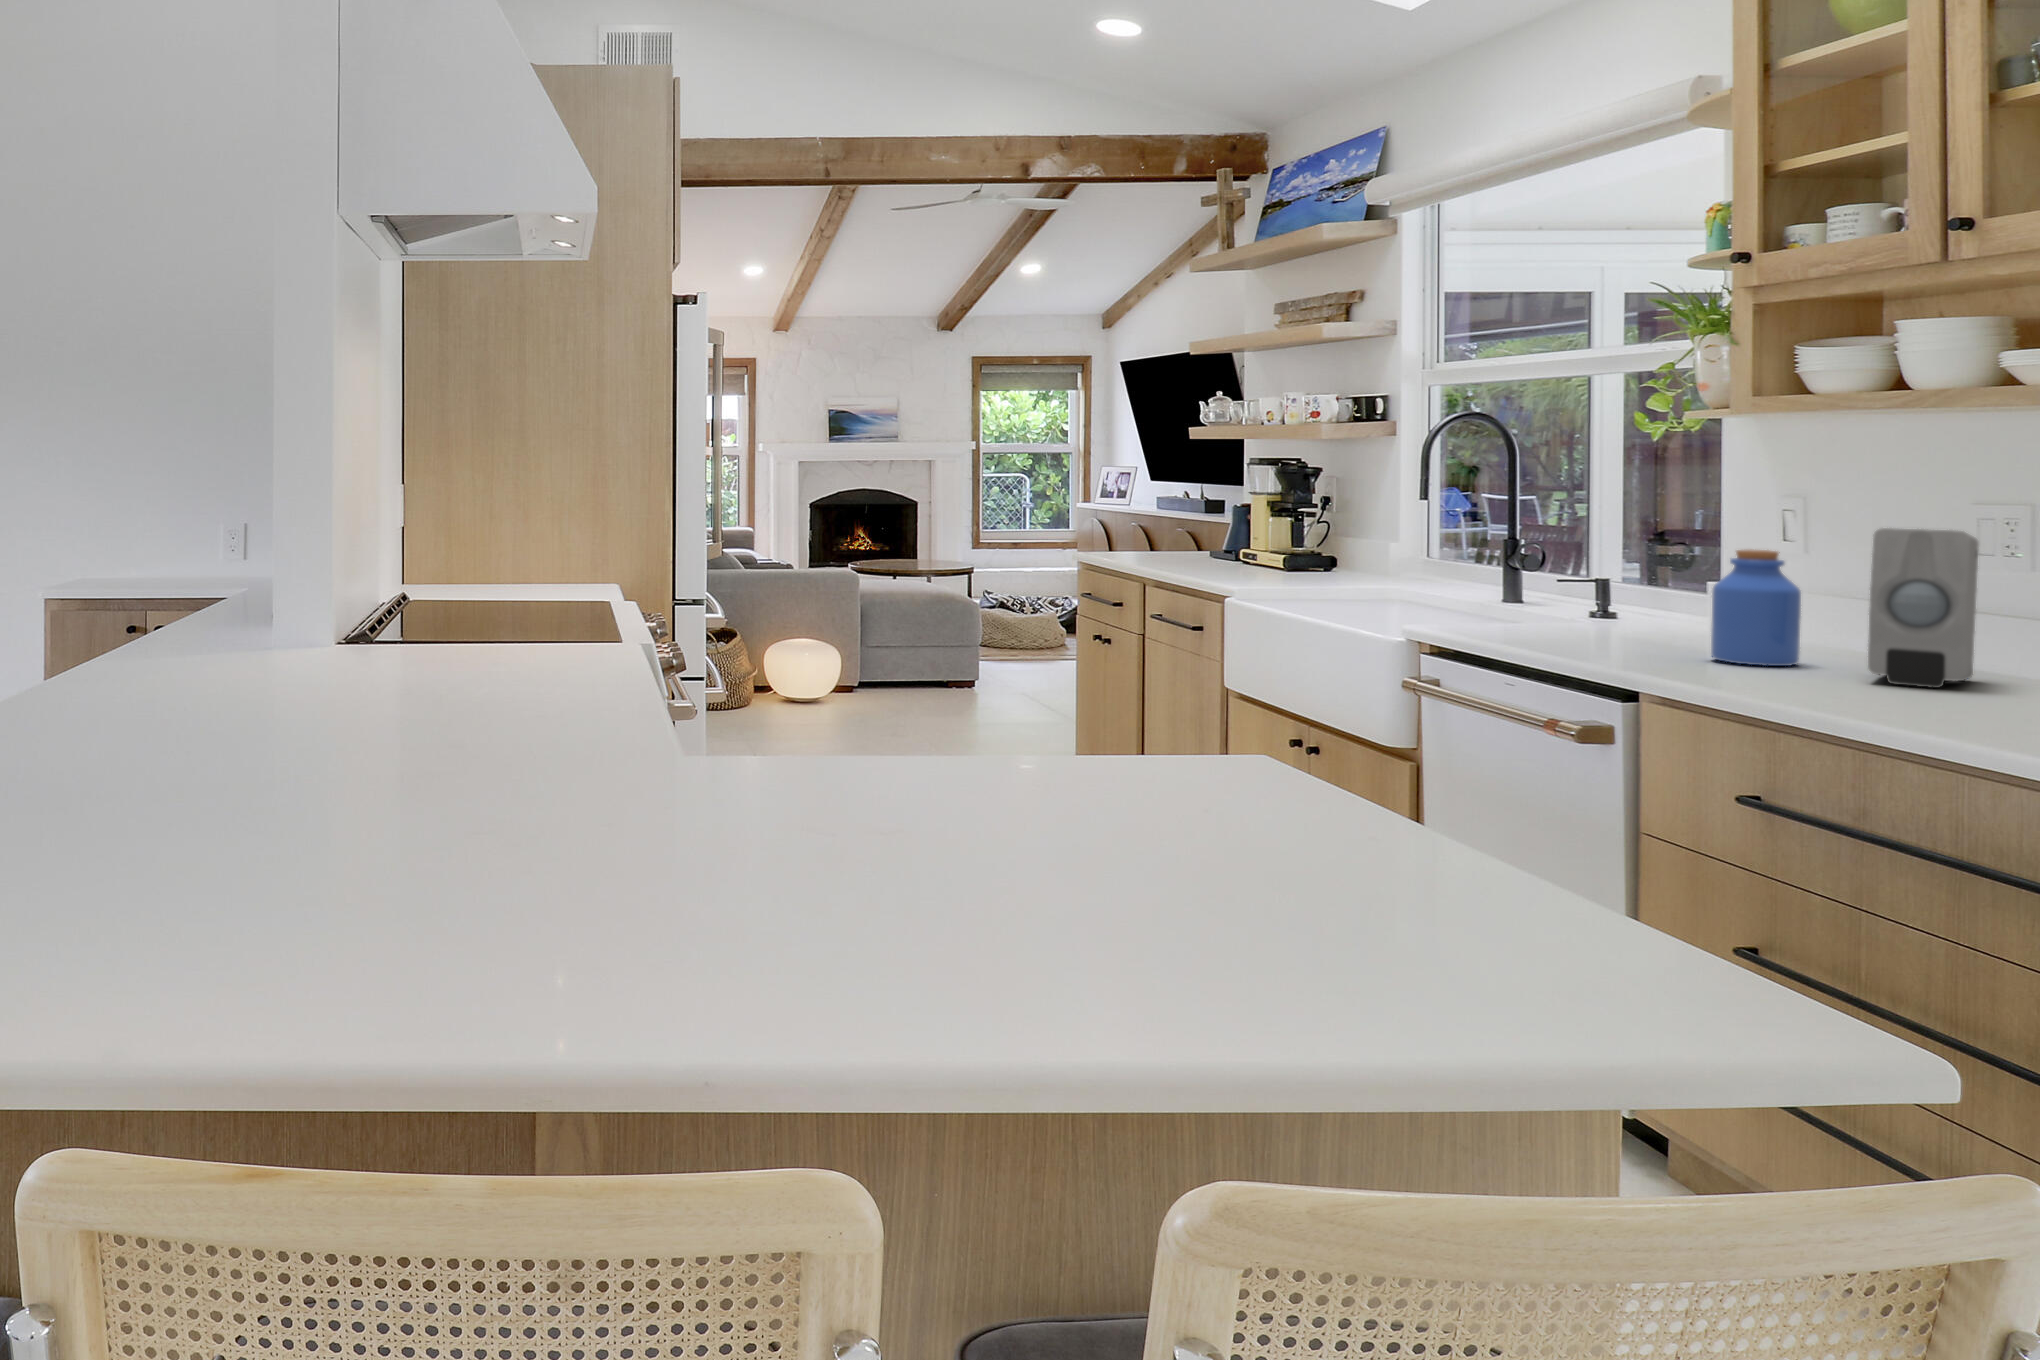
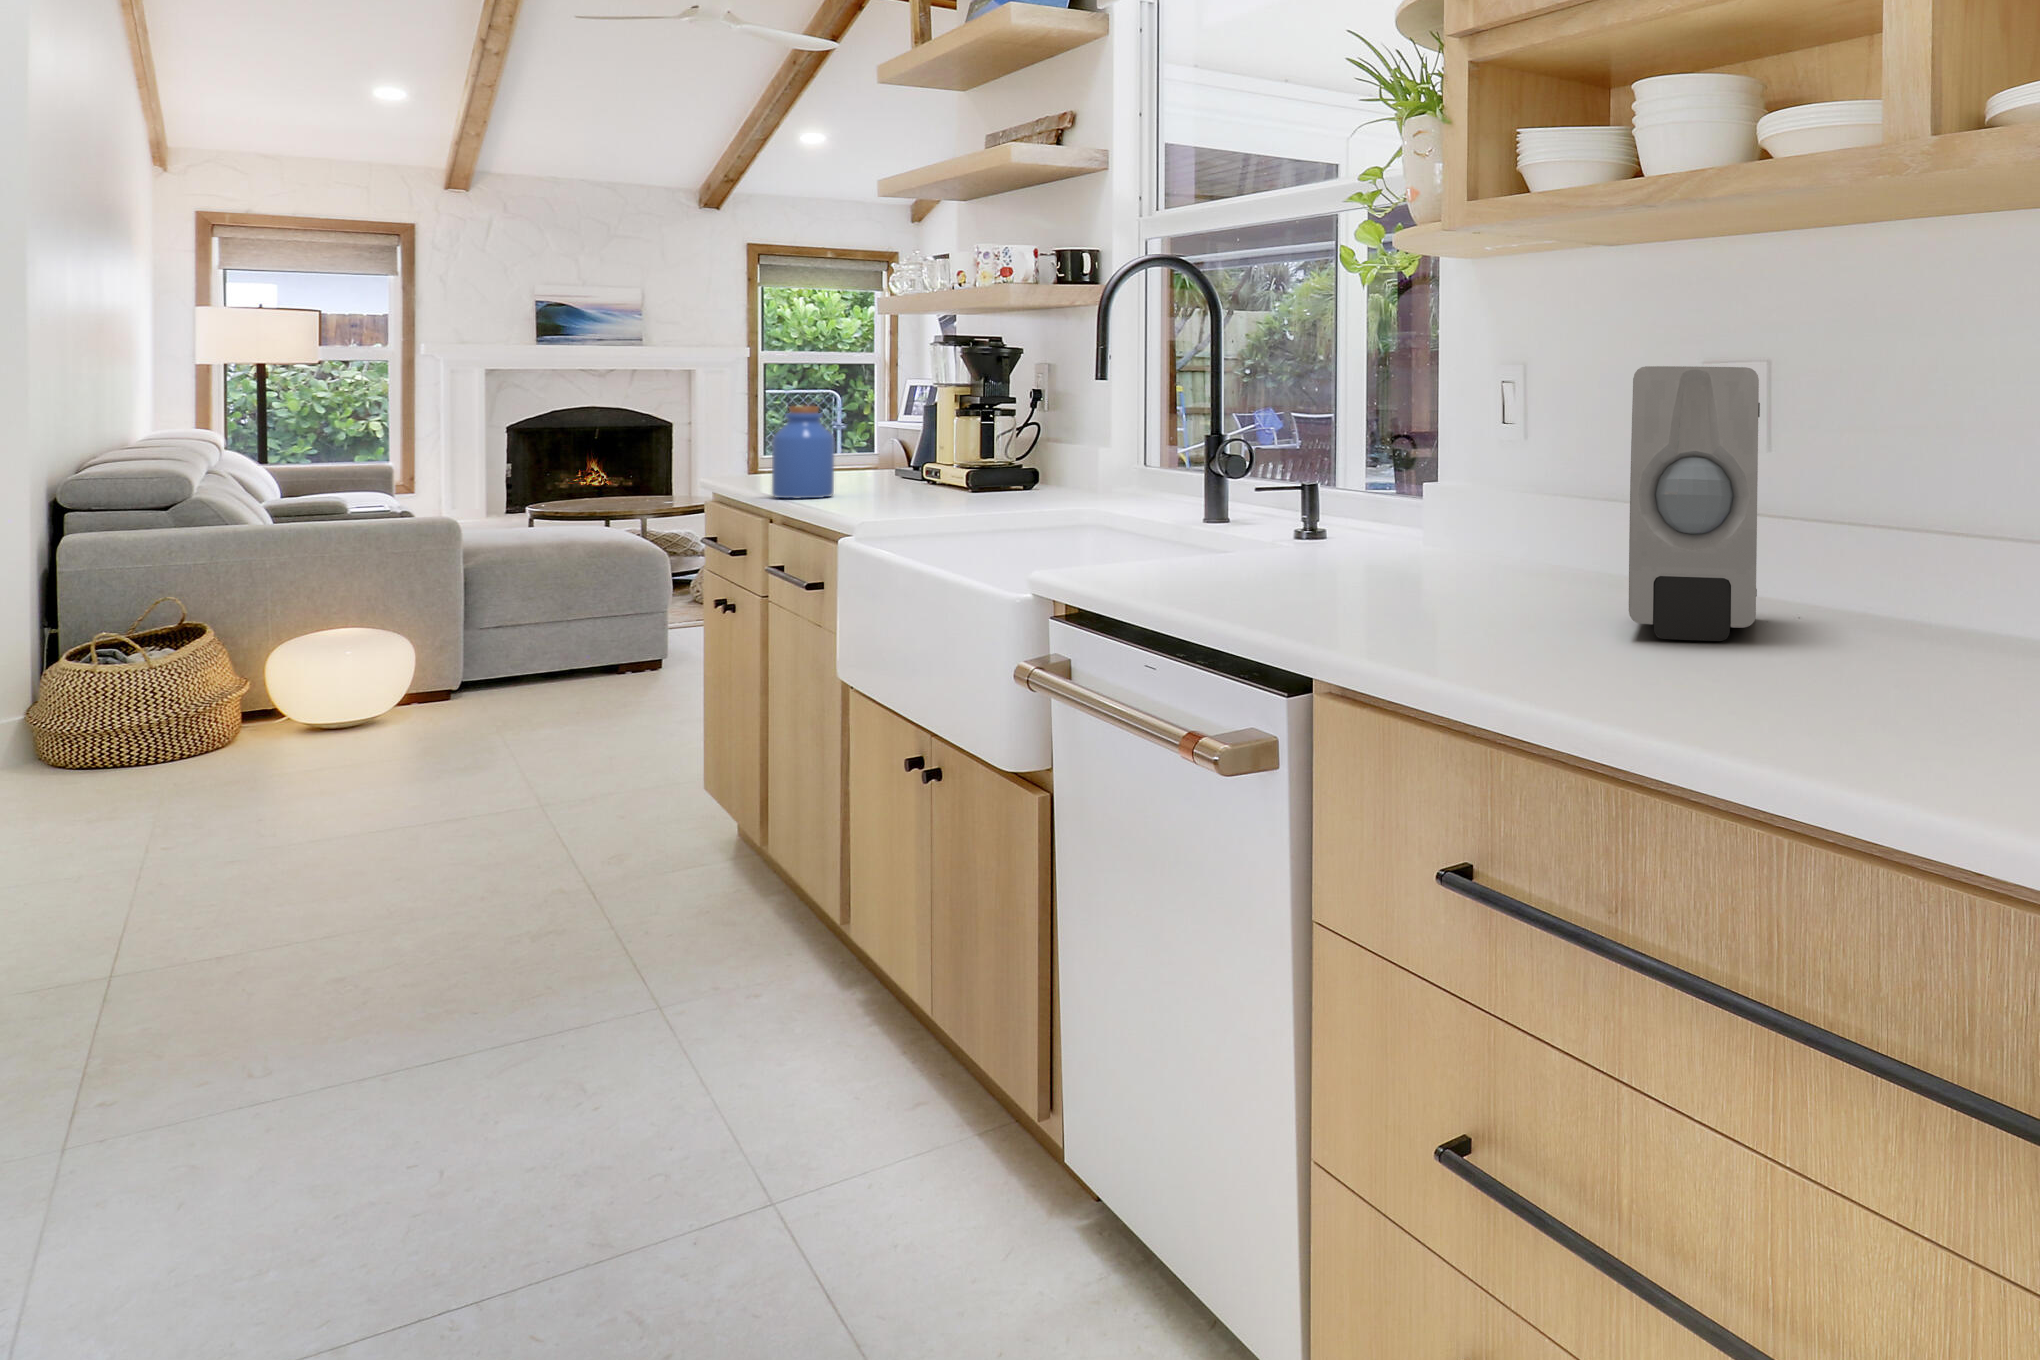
jar: present [1711,549,1801,666] -> present [772,406,835,499]

